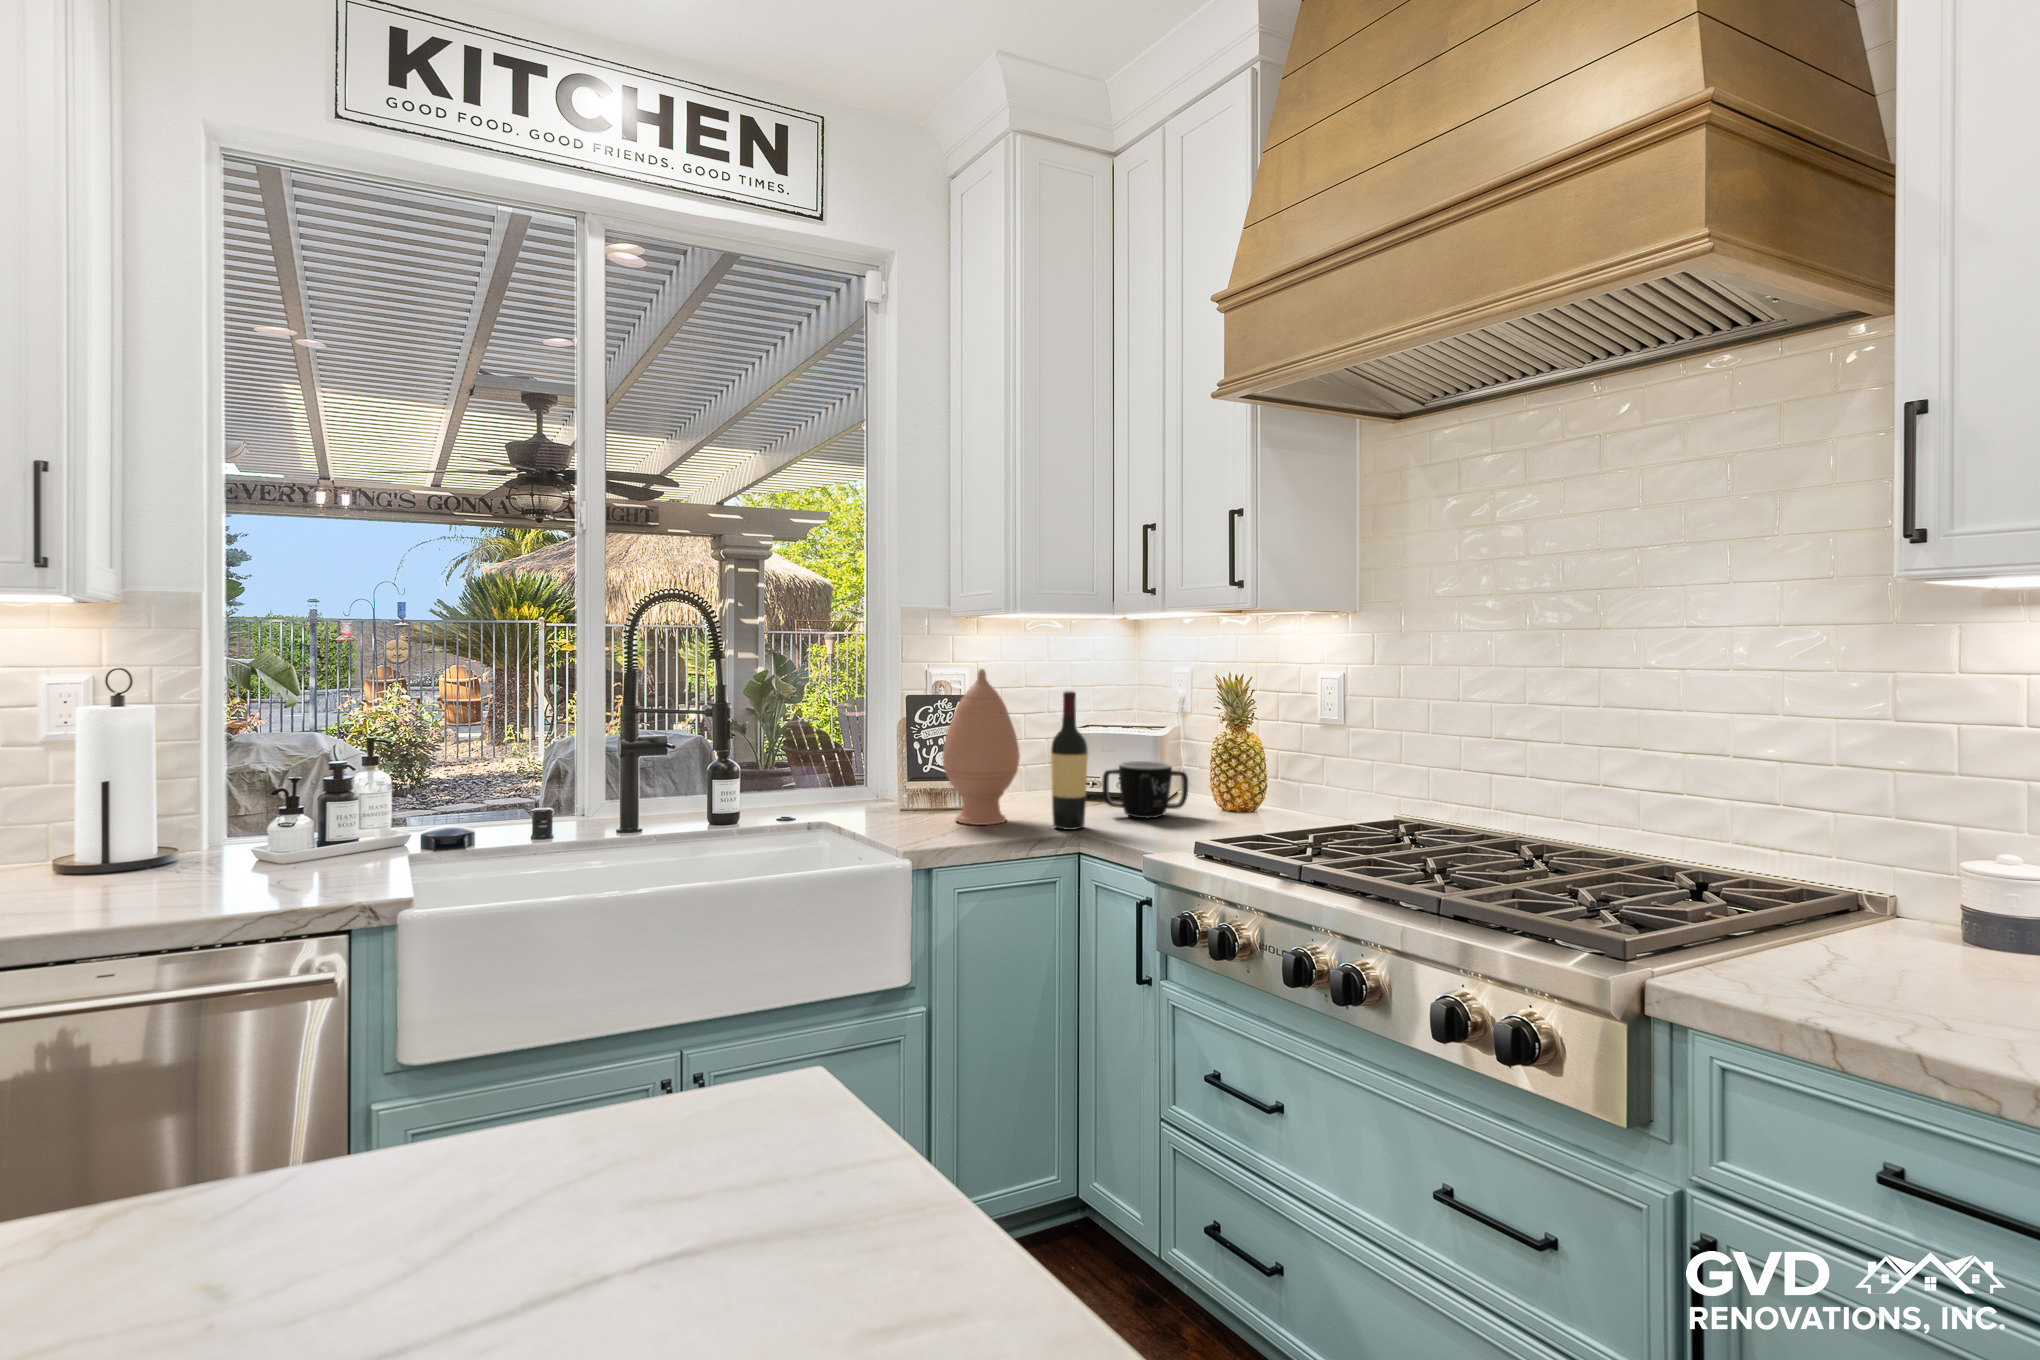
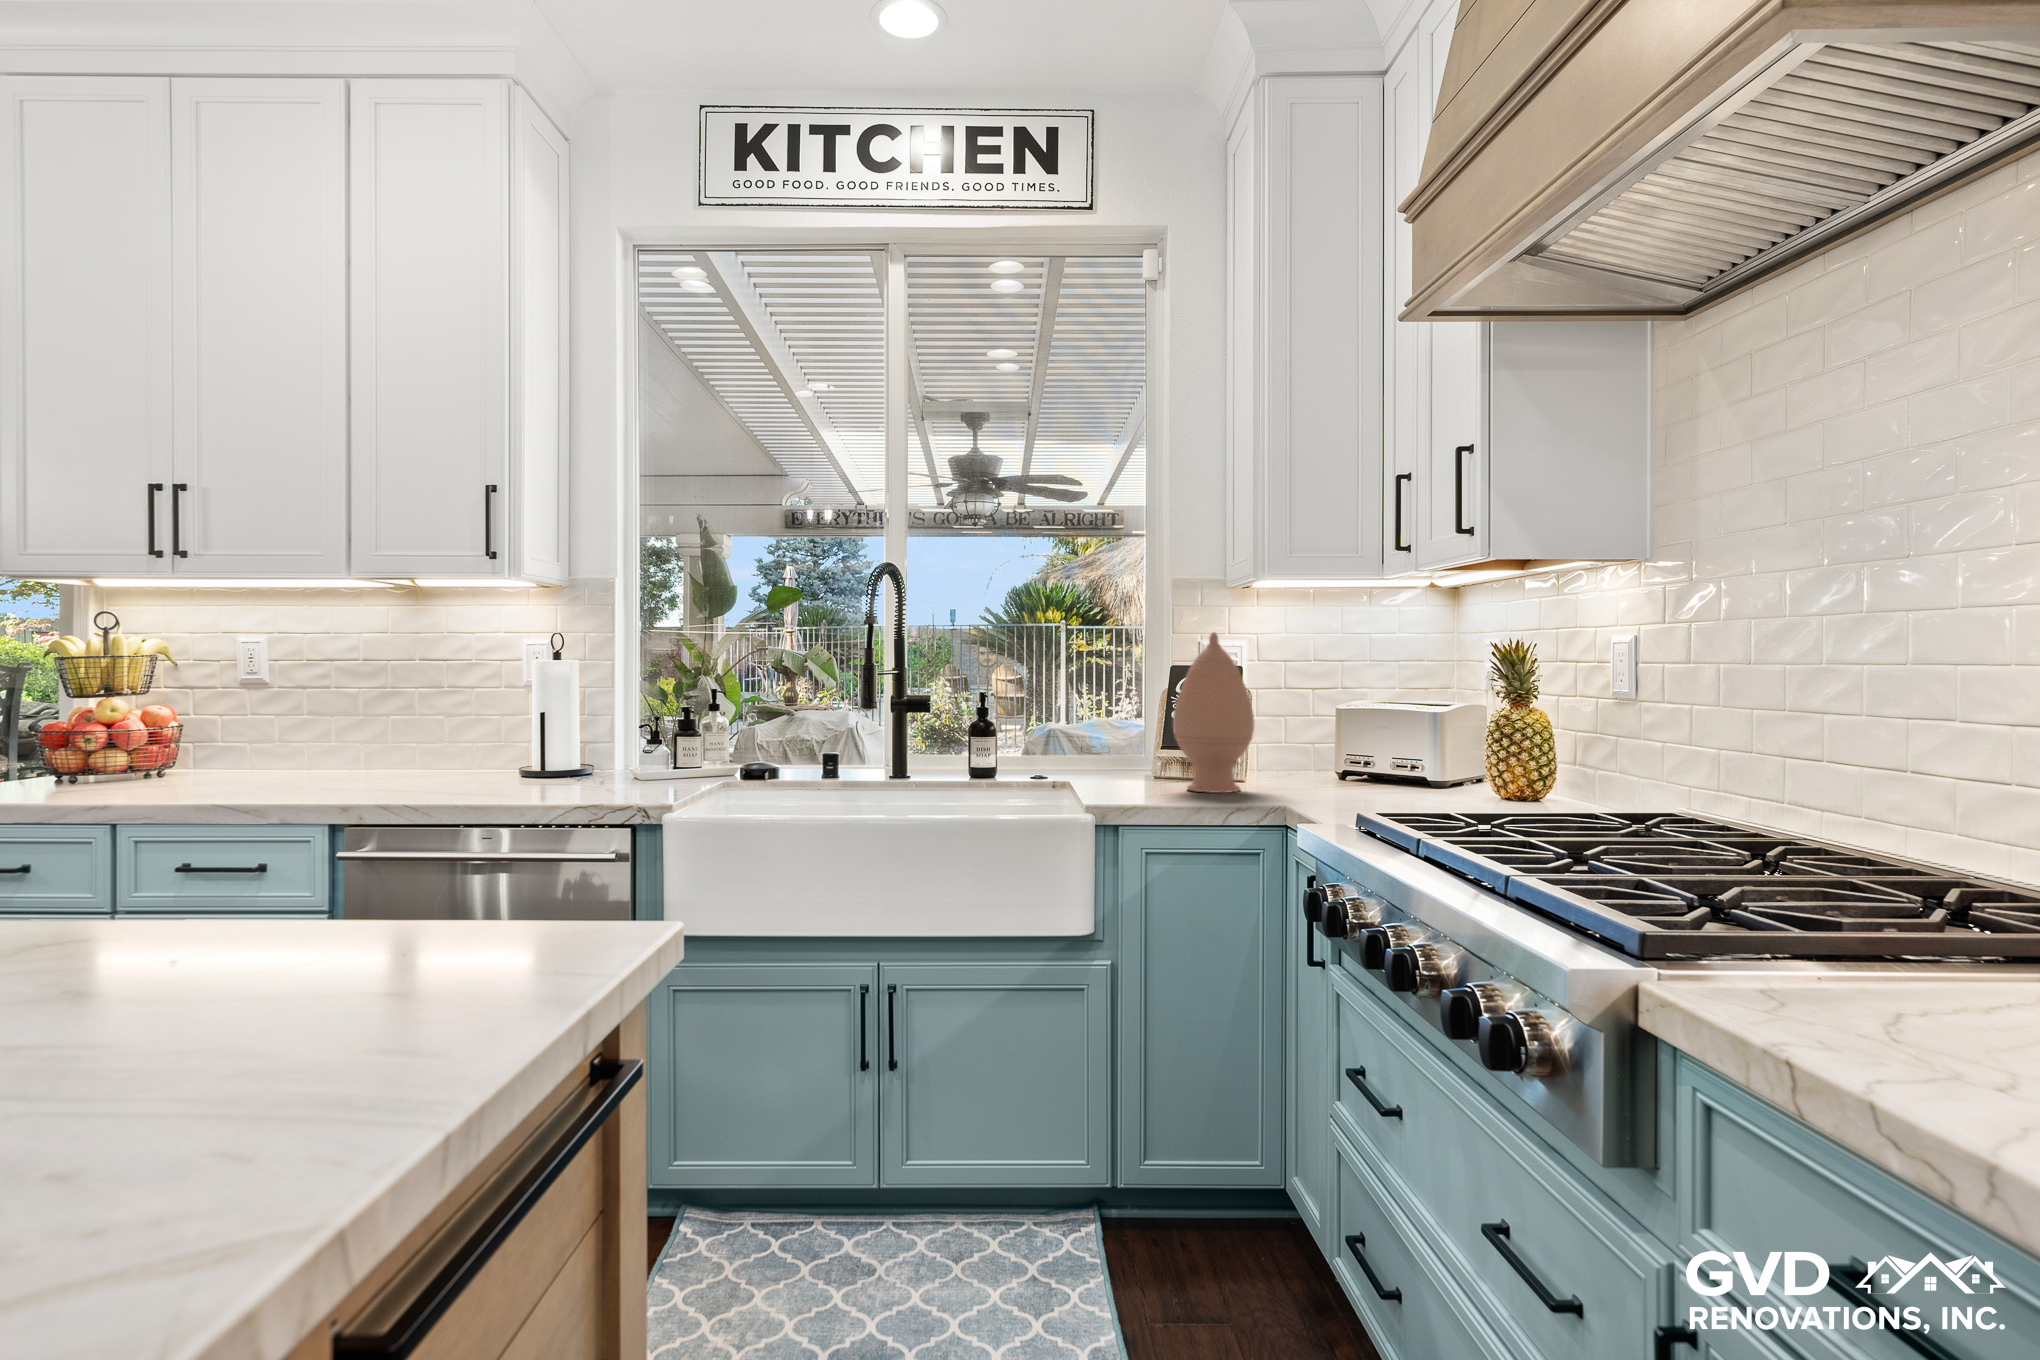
wine bottle: present [1051,691,1088,830] -> none [1267,652,1307,799]
mug: present [1102,761,1188,818] -> none [1346,735,1443,797]

